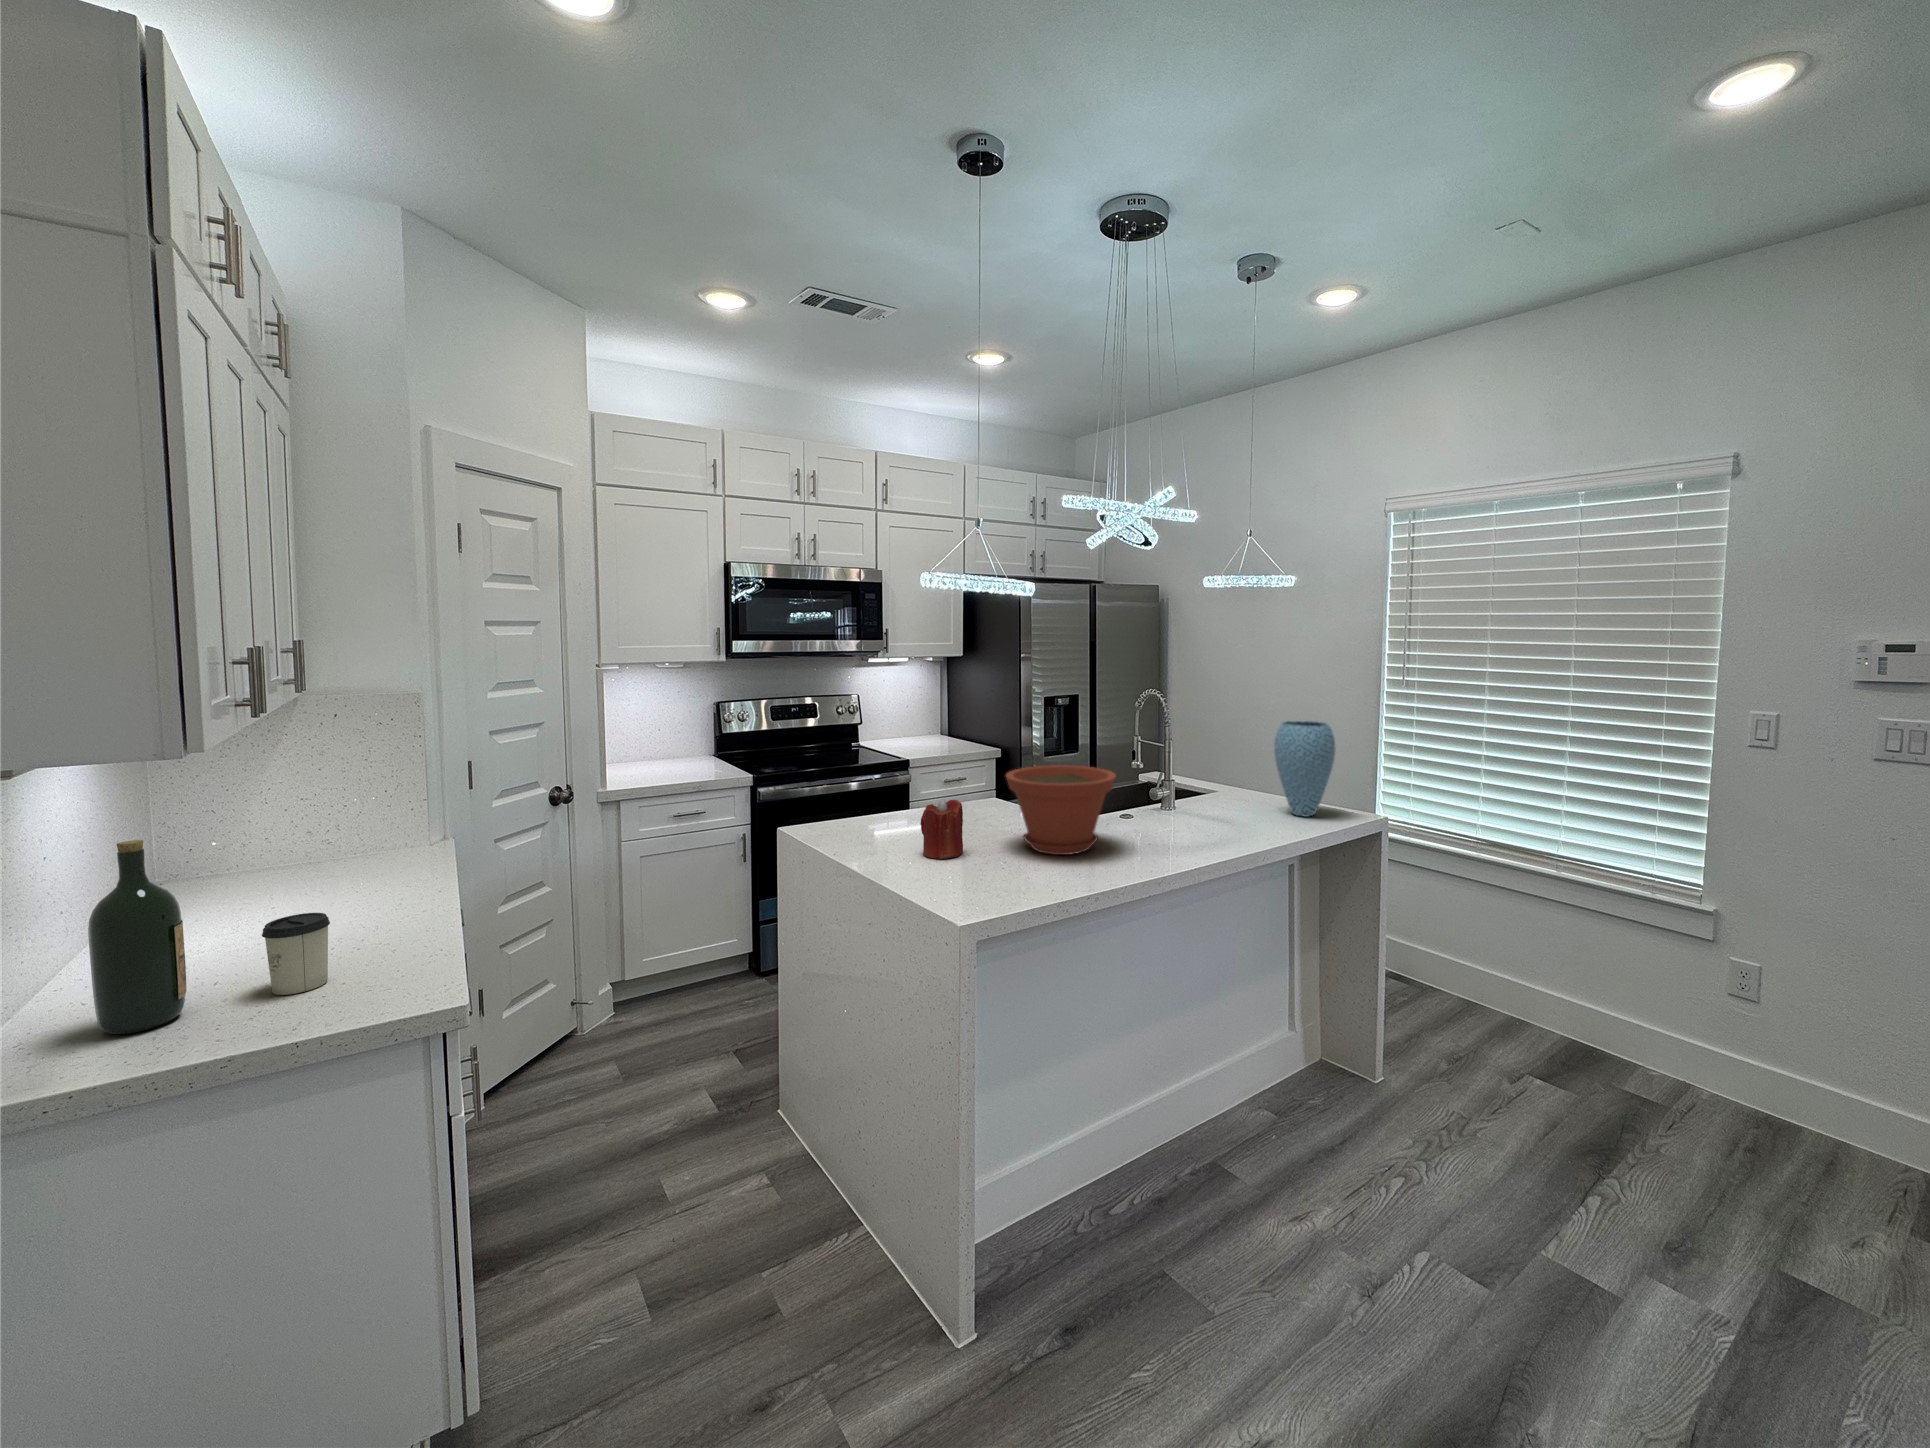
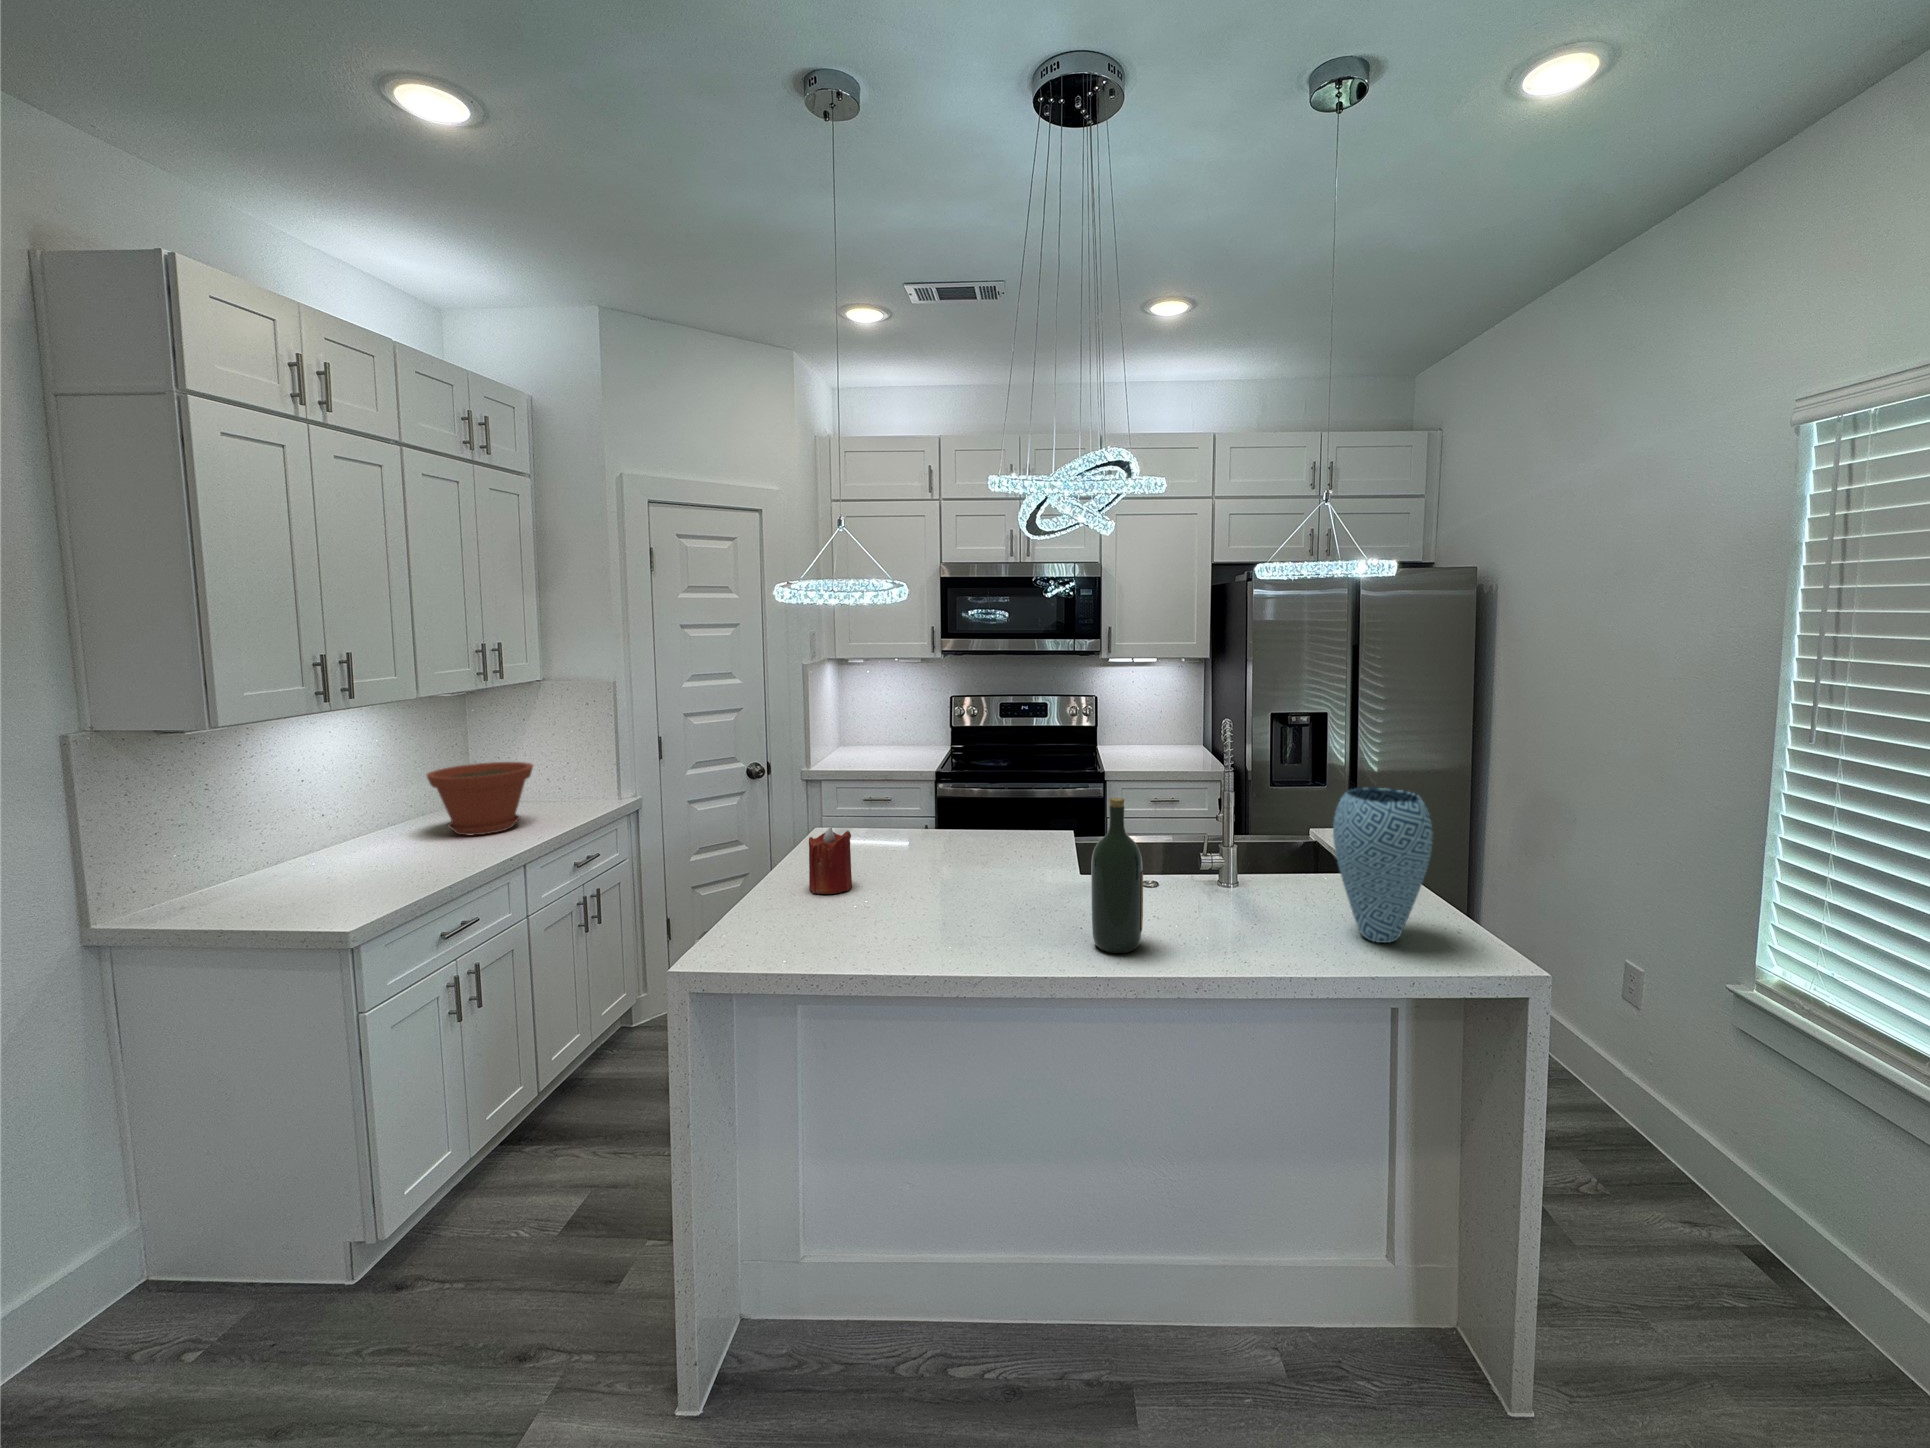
plant pot: present [1006,766,1116,855] -> present [426,762,533,836]
wine bottle: present [88,840,186,1034] -> present [1091,798,1143,953]
cup: present [262,913,330,995] -> none [317,842,363,897]

